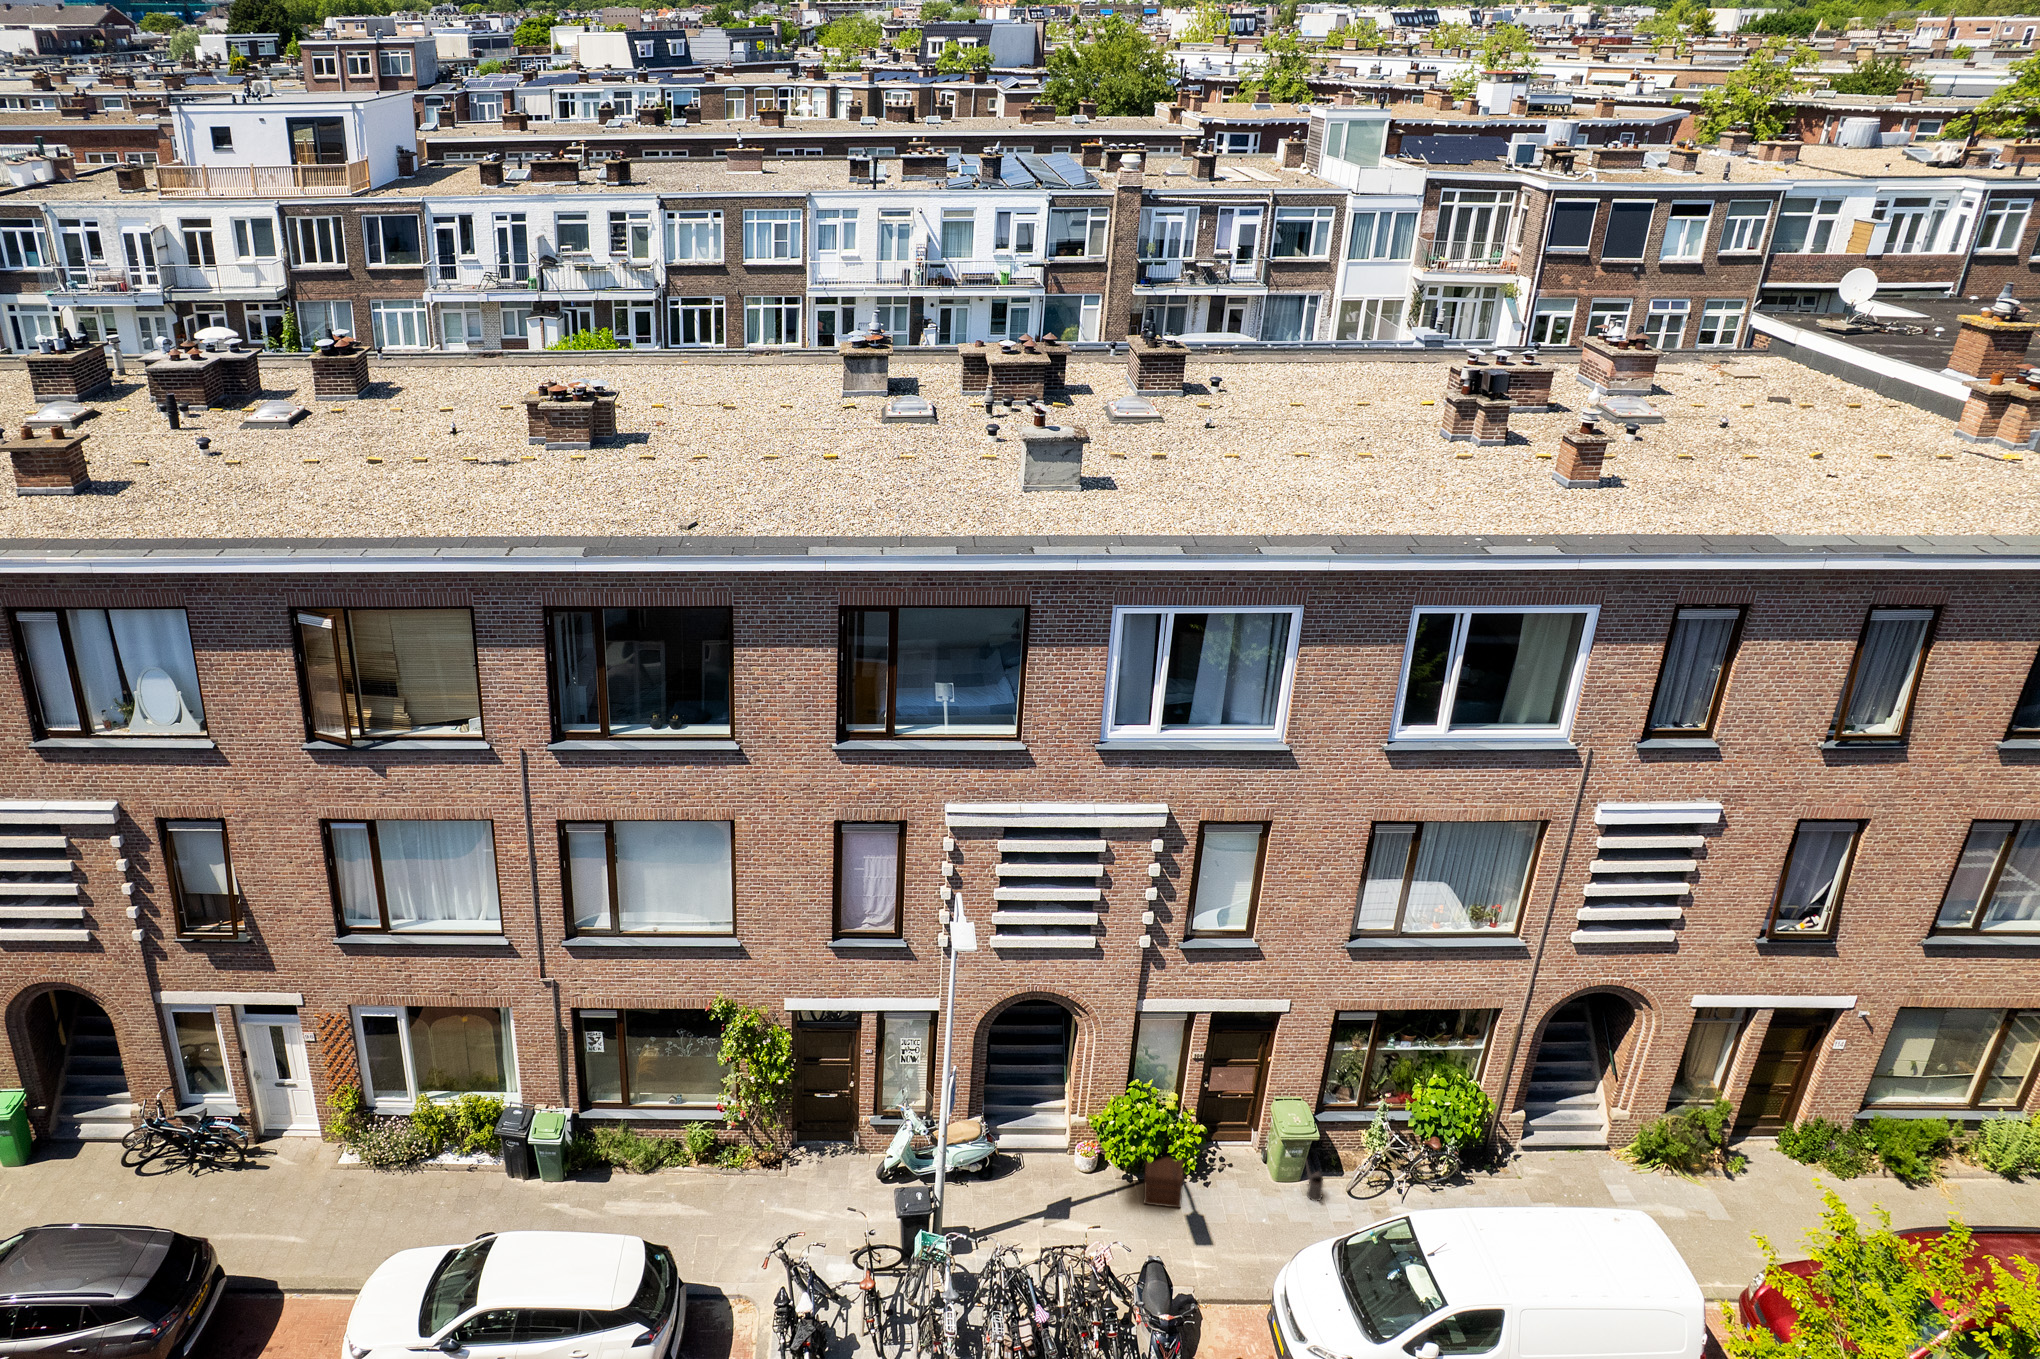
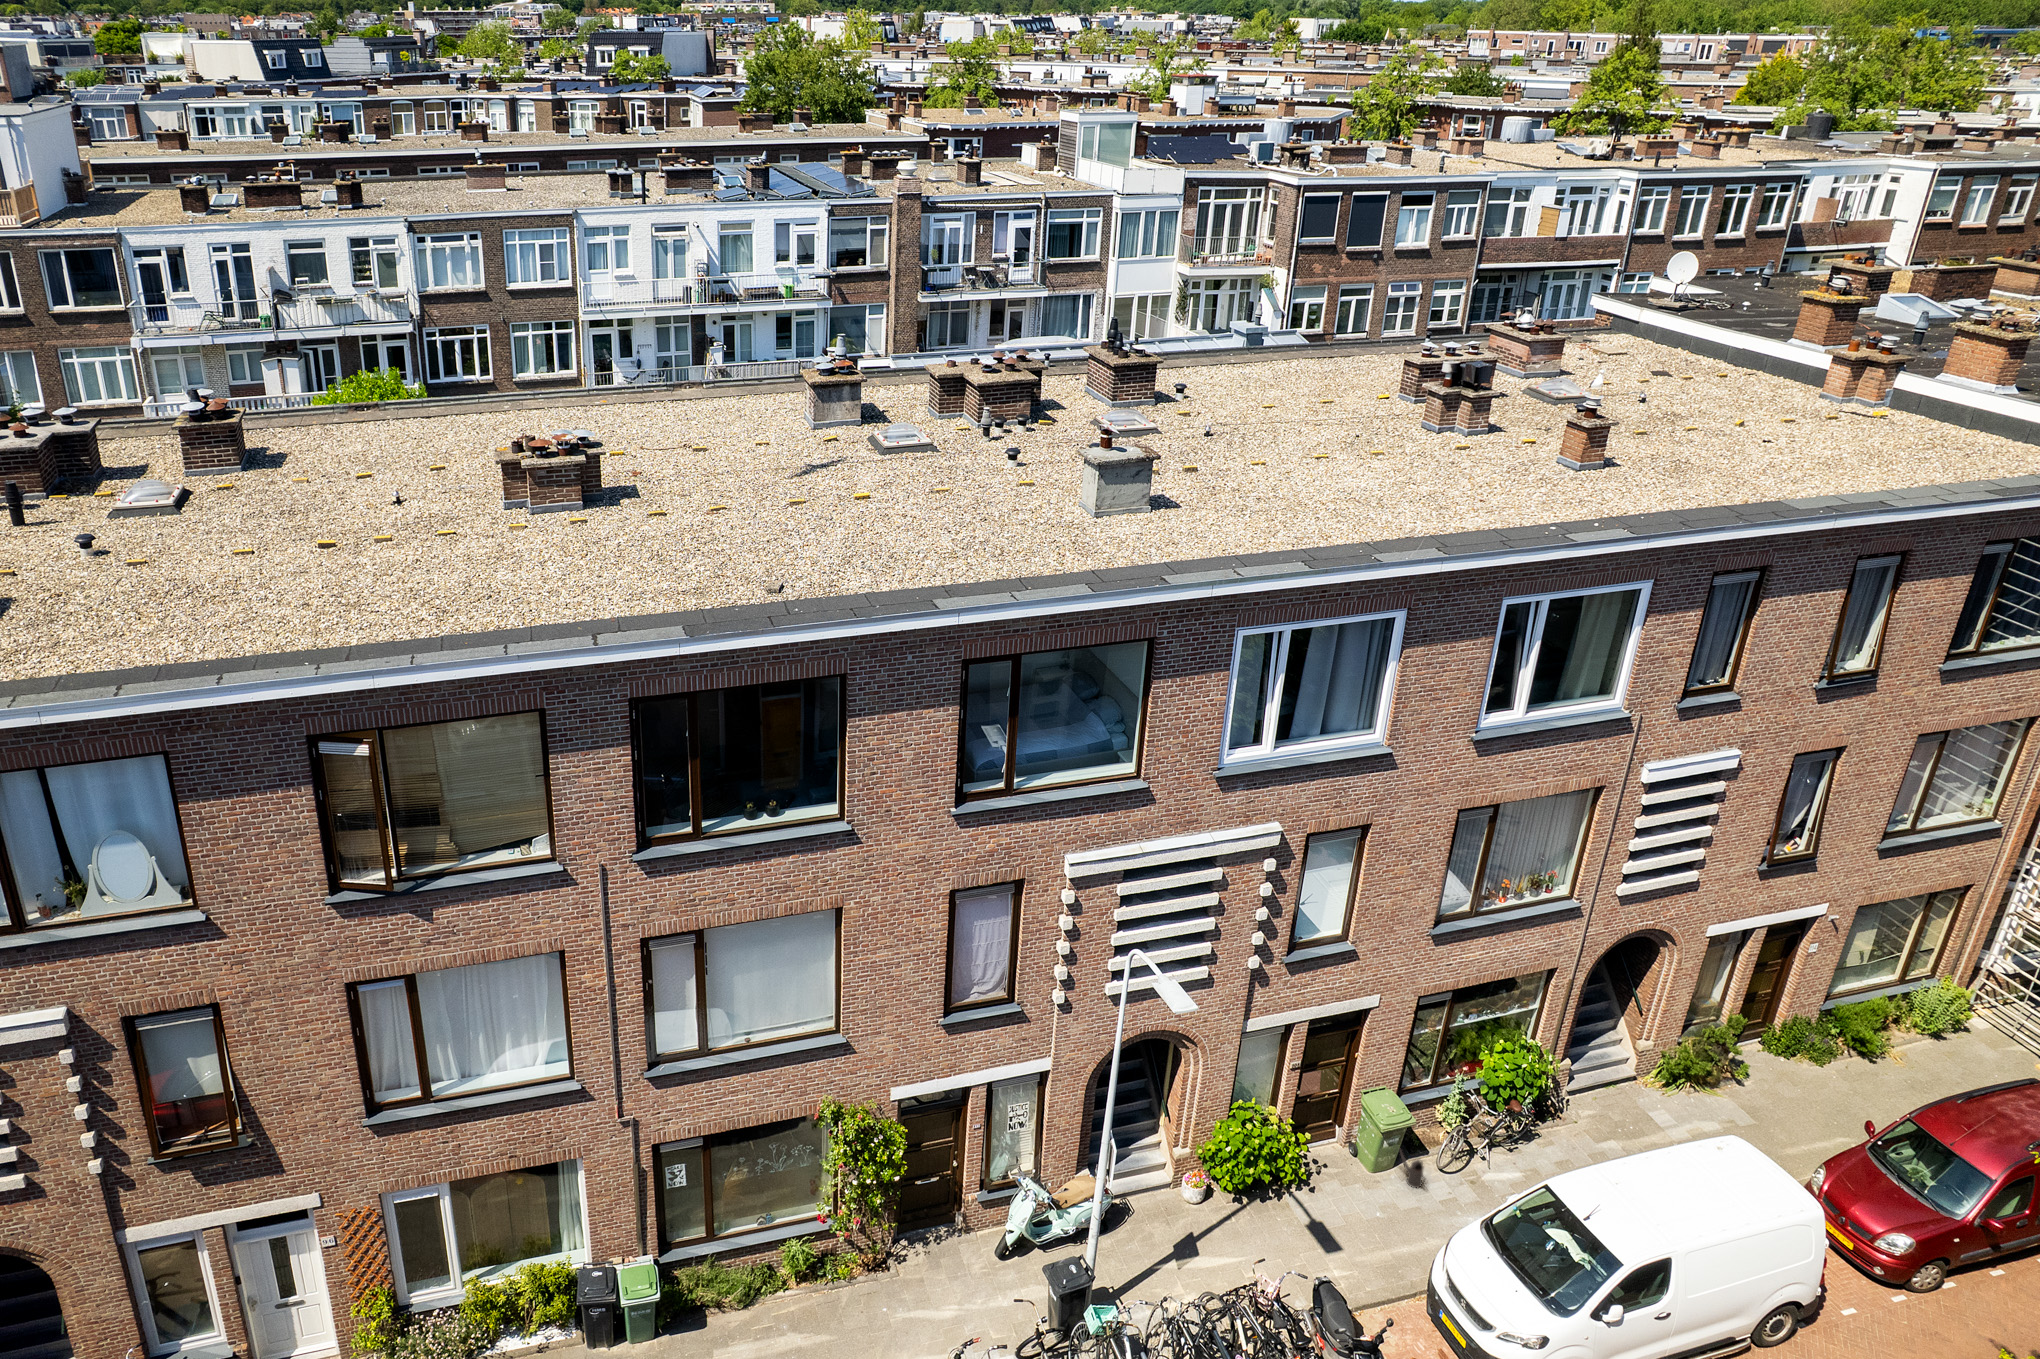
wooden crate: present [1144,1157,1183,1208] -> none [1254,1169,1307,1228]

